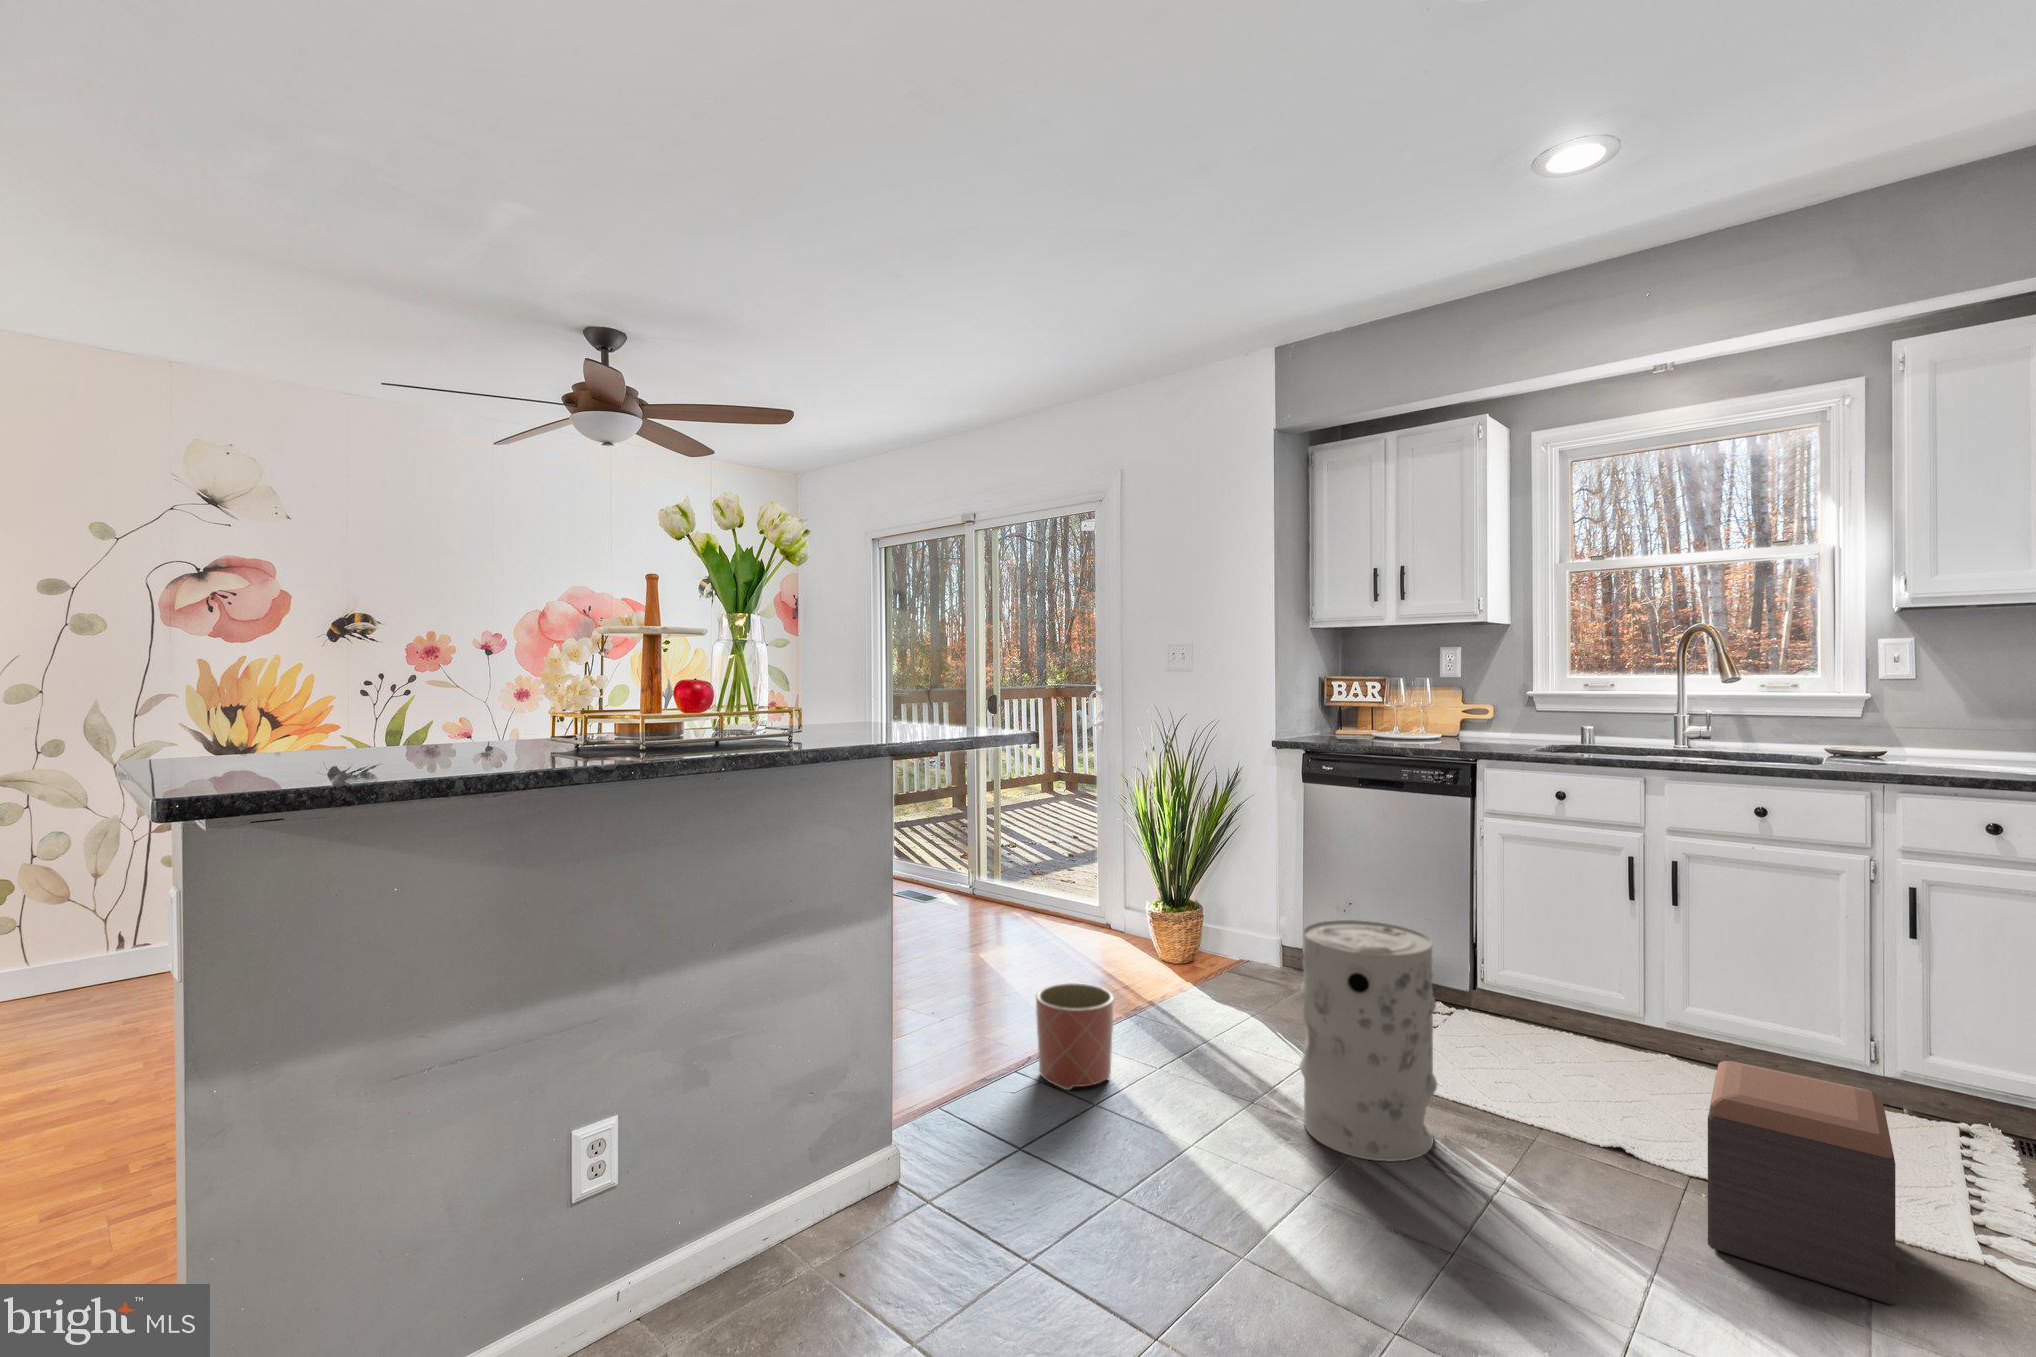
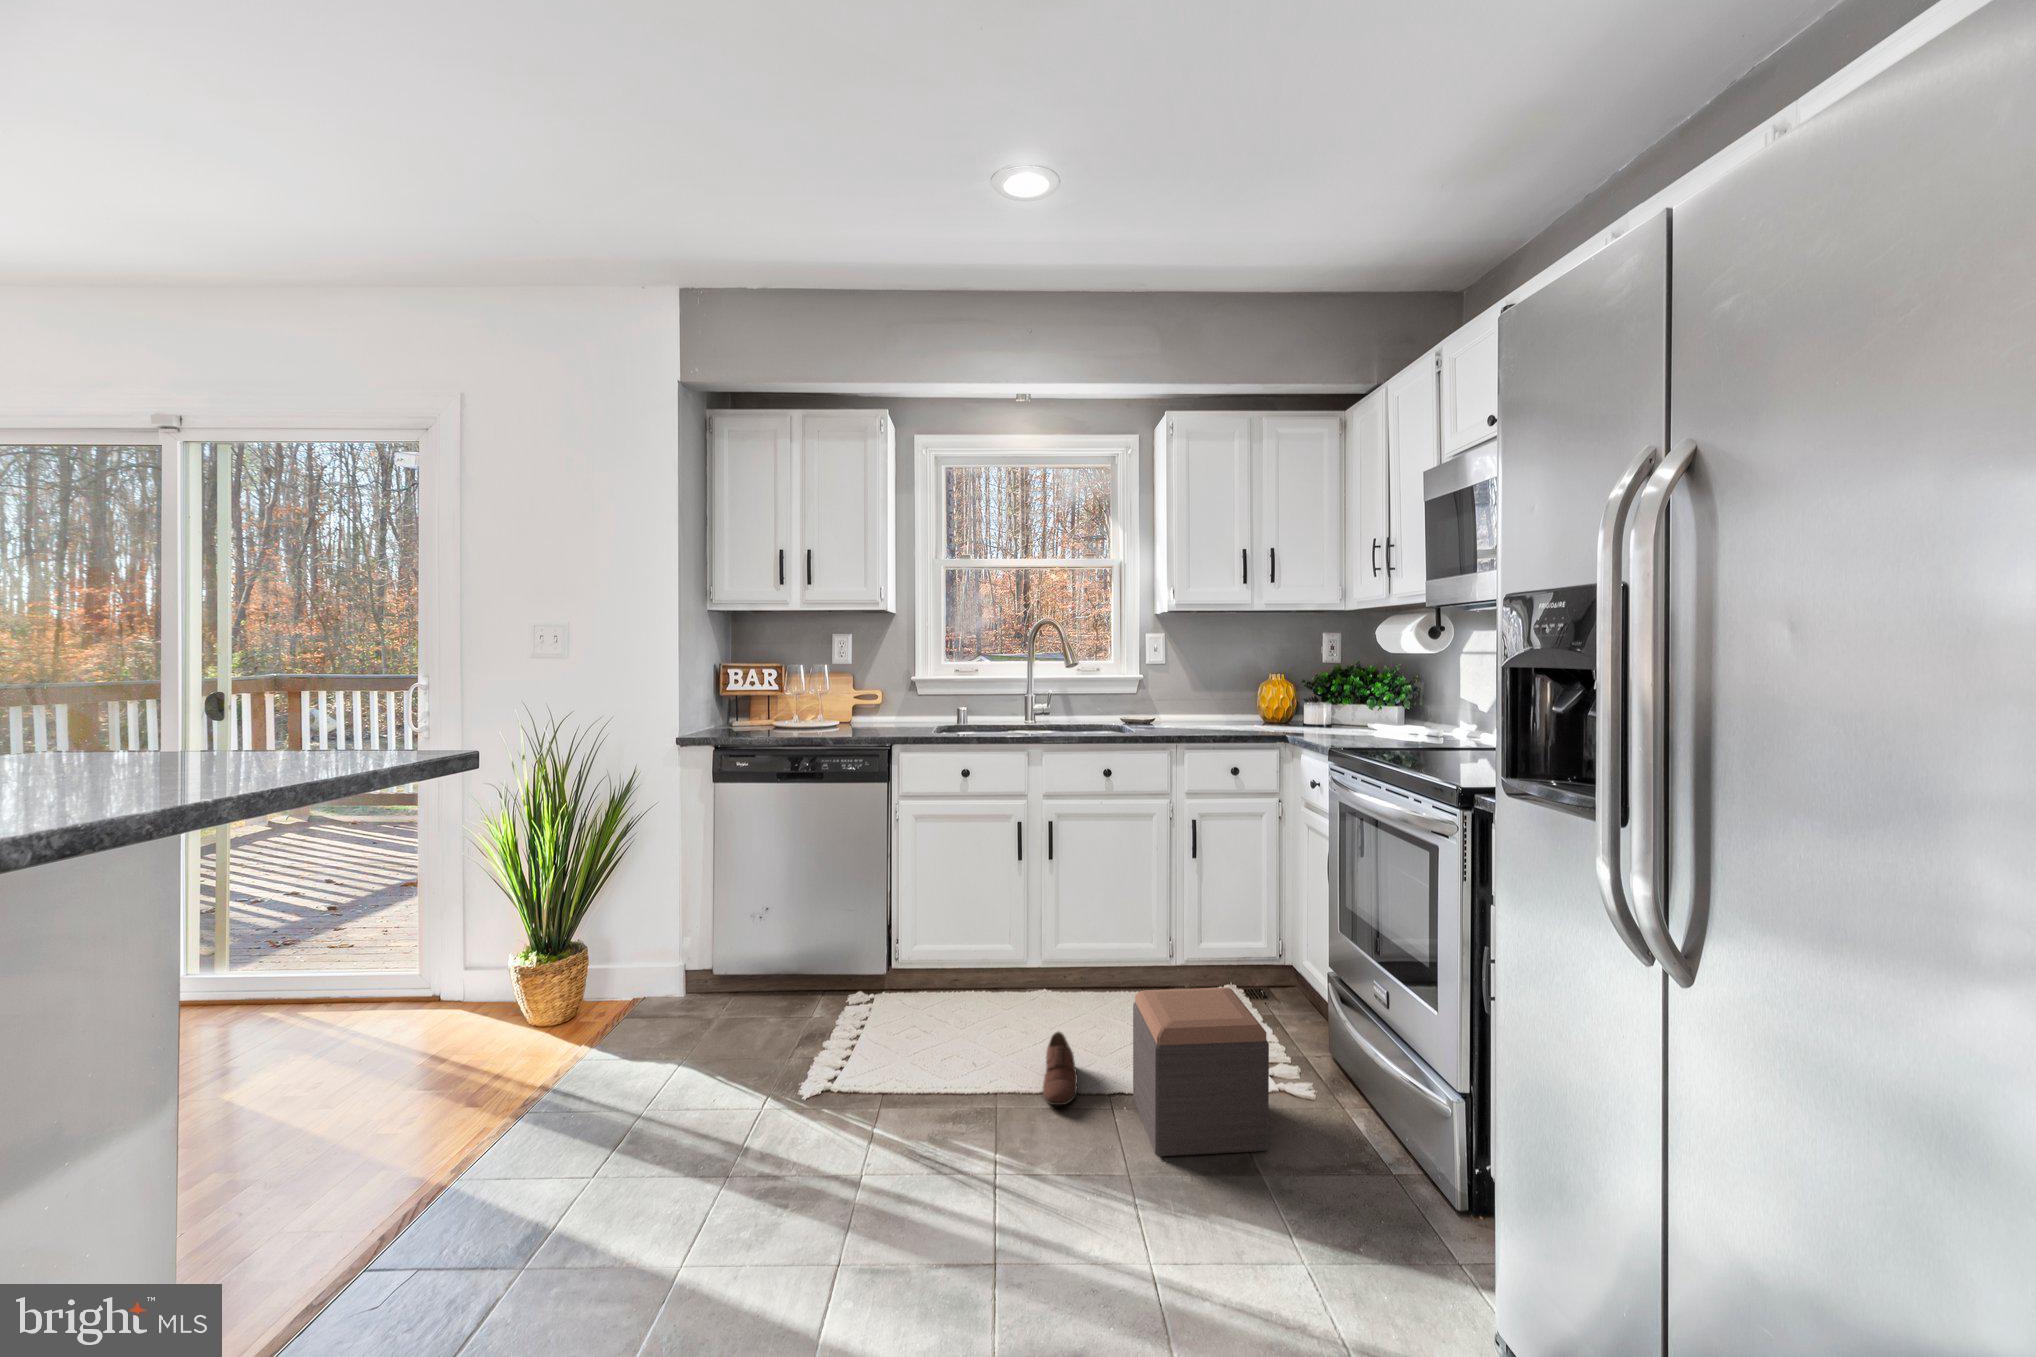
trash can: present [1299,920,1437,1162] -> none [787,933,927,1199]
planter: present [1036,983,1114,1090] -> none [408,1099,534,1265]
shoe: none [1593,1091,1652,1163] -> present [1042,1032,1077,1105]

